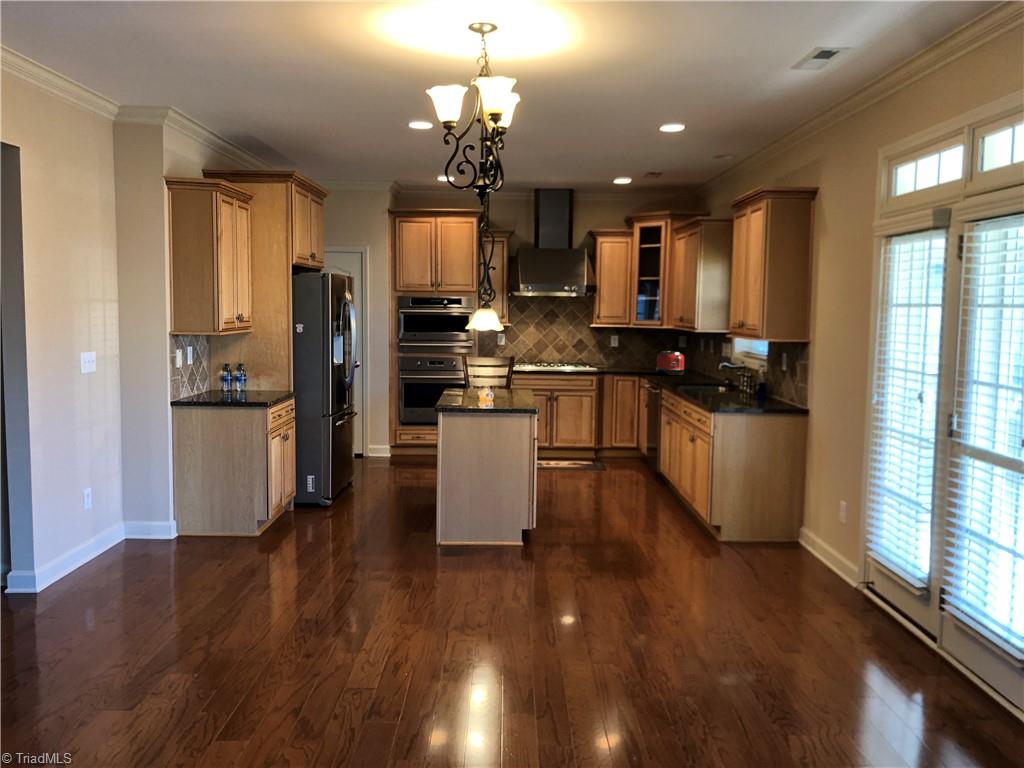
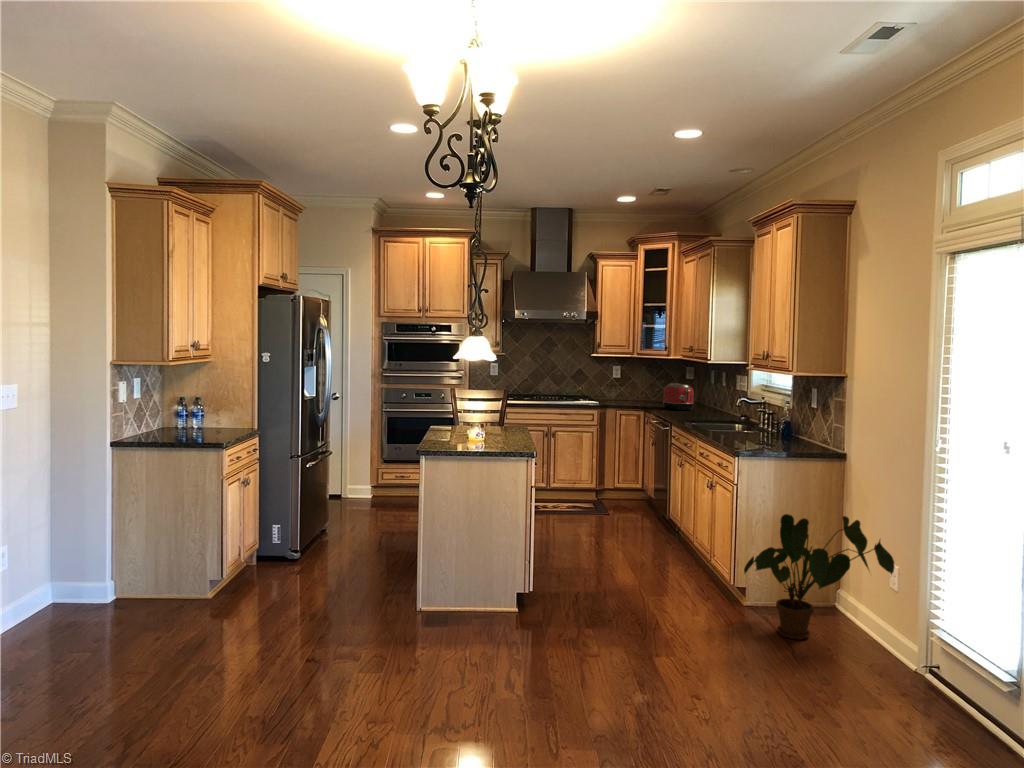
house plant: none [717,460,841,566] -> present [744,514,894,640]

